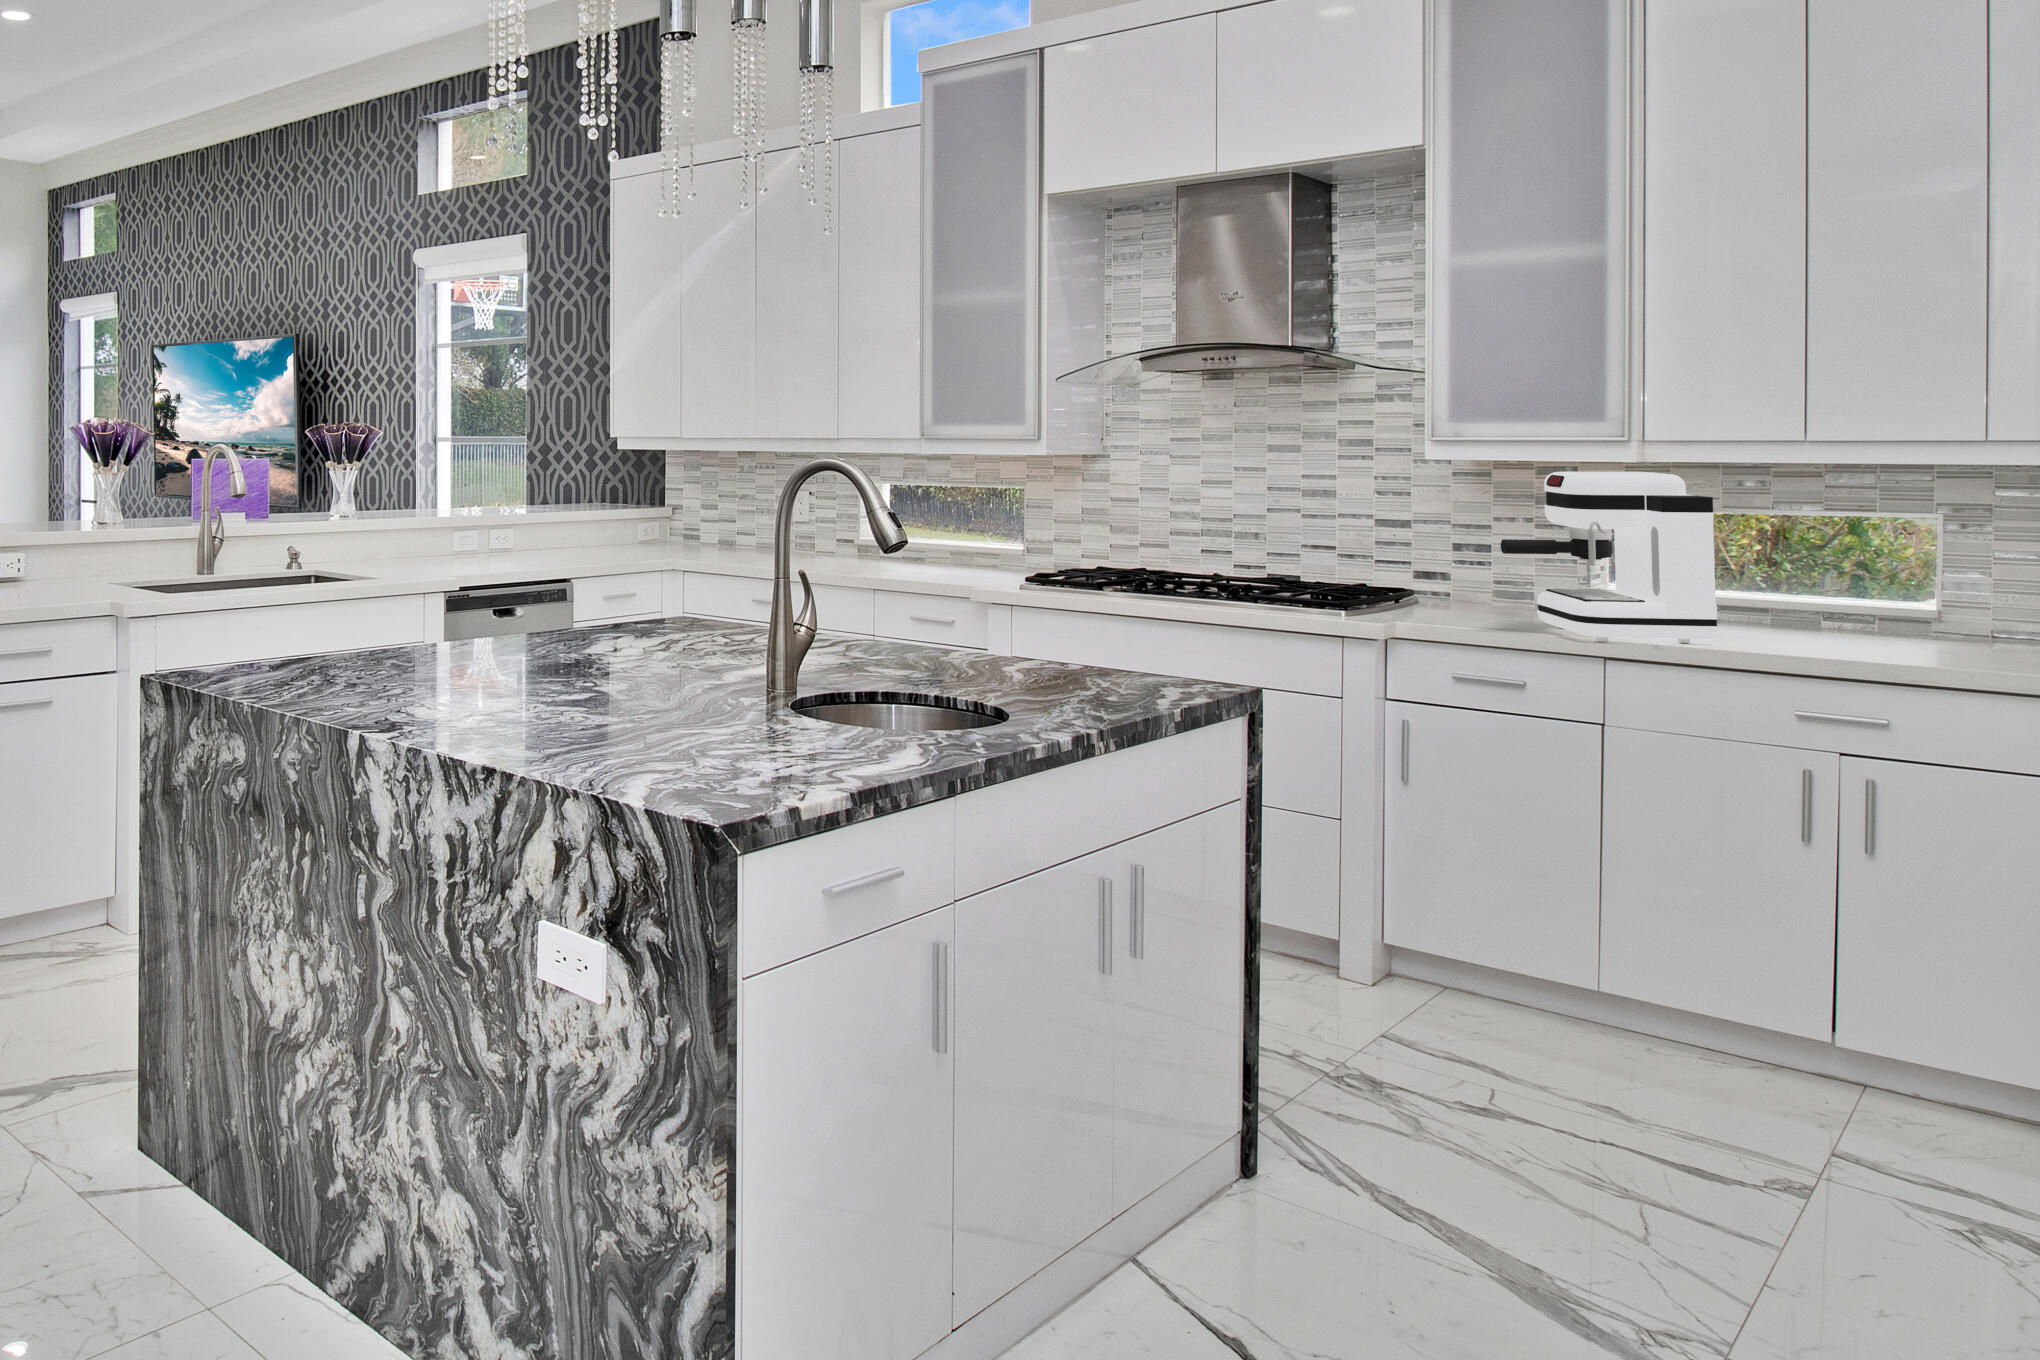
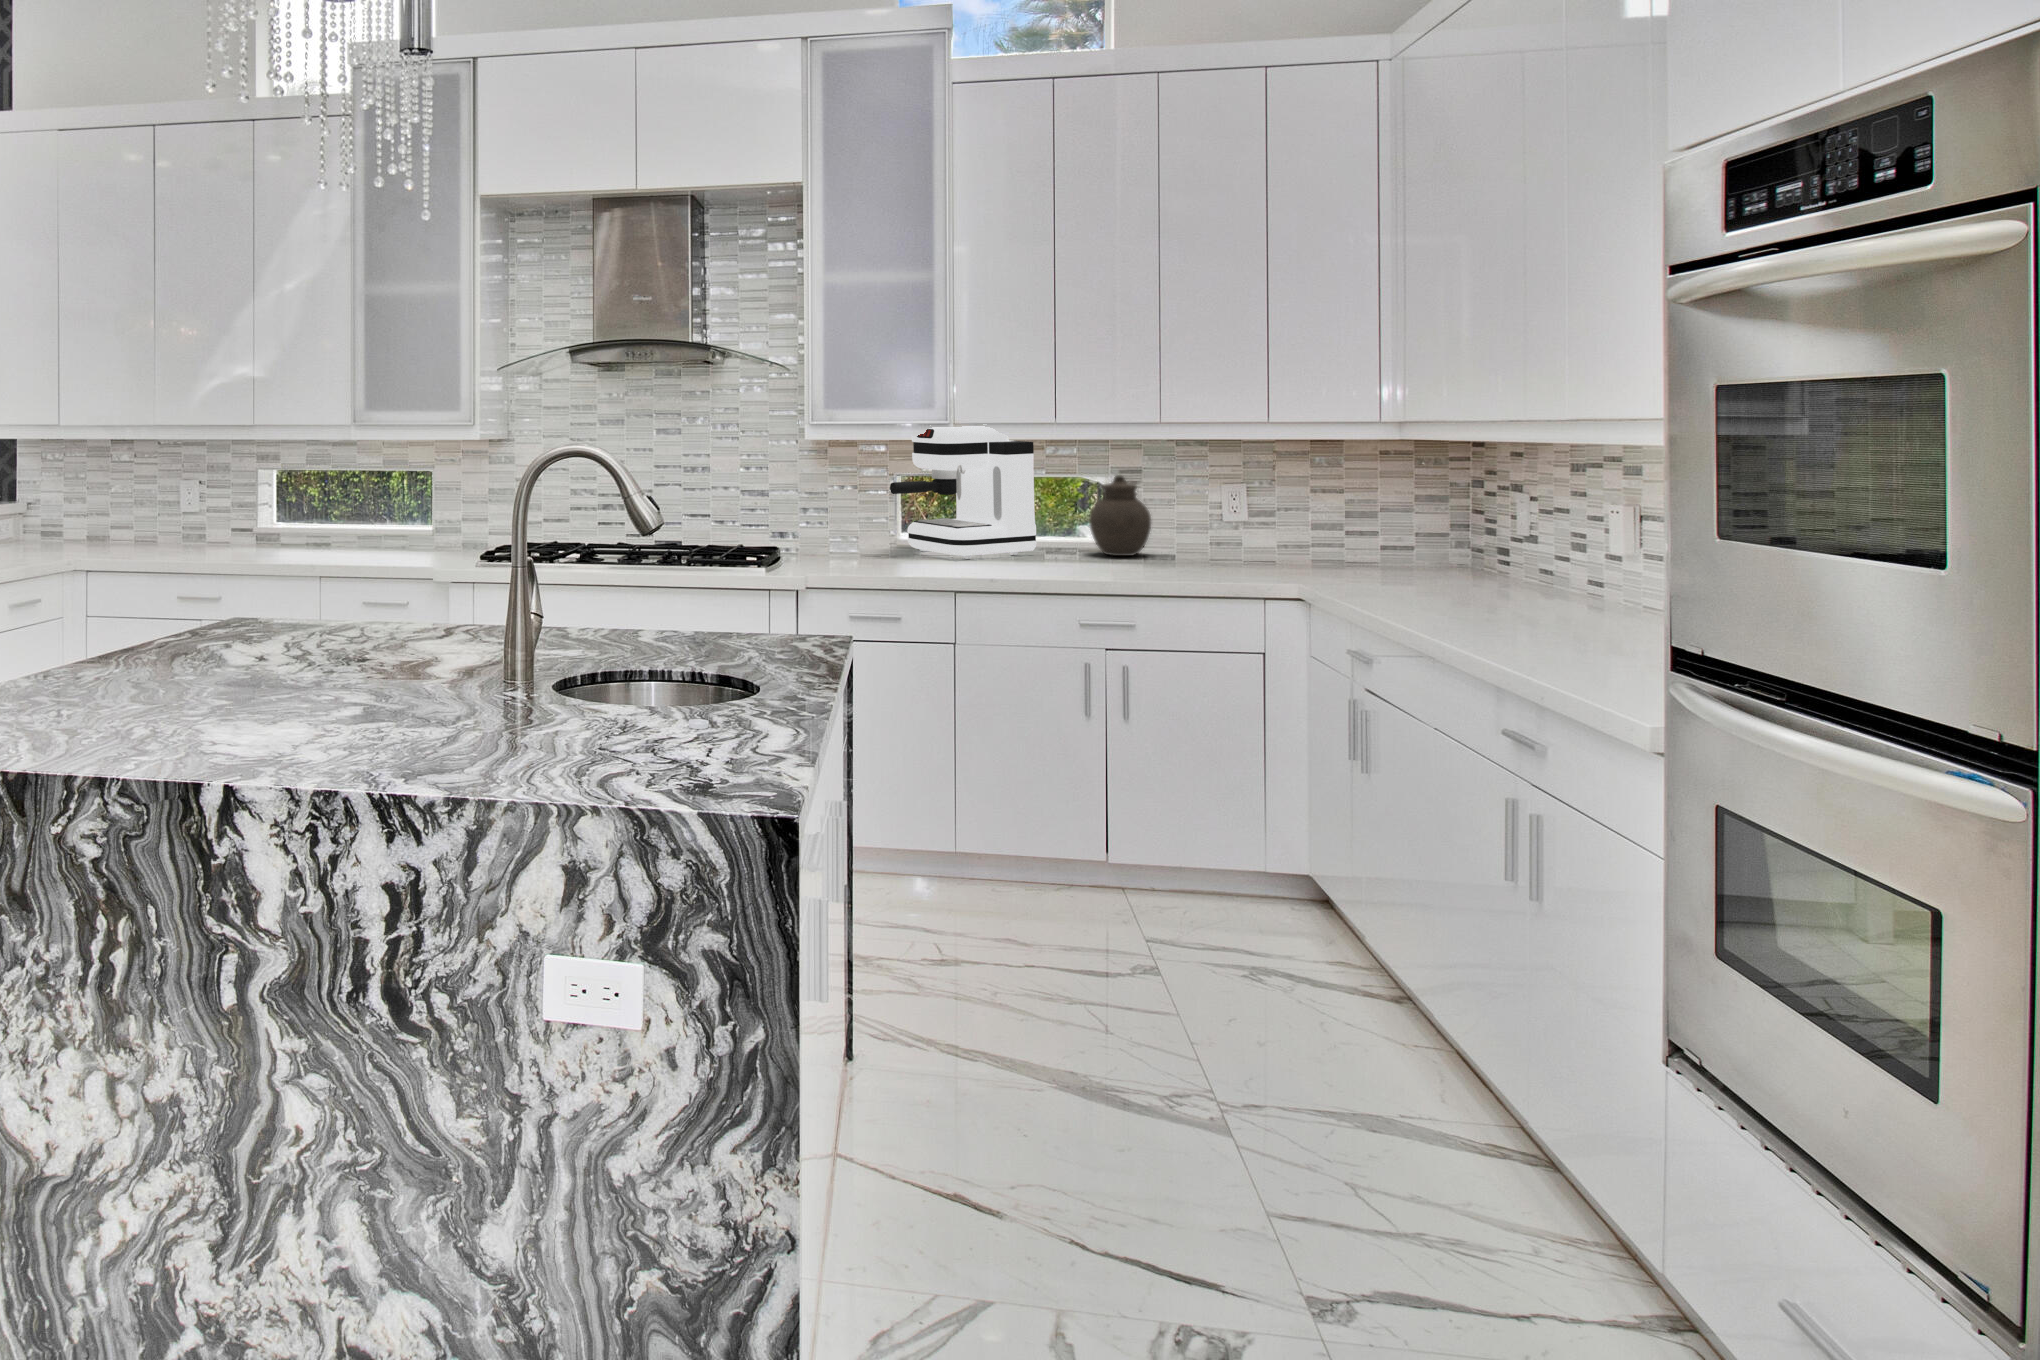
jar: none [1802,548,1905,658] -> present [1089,475,1151,556]

